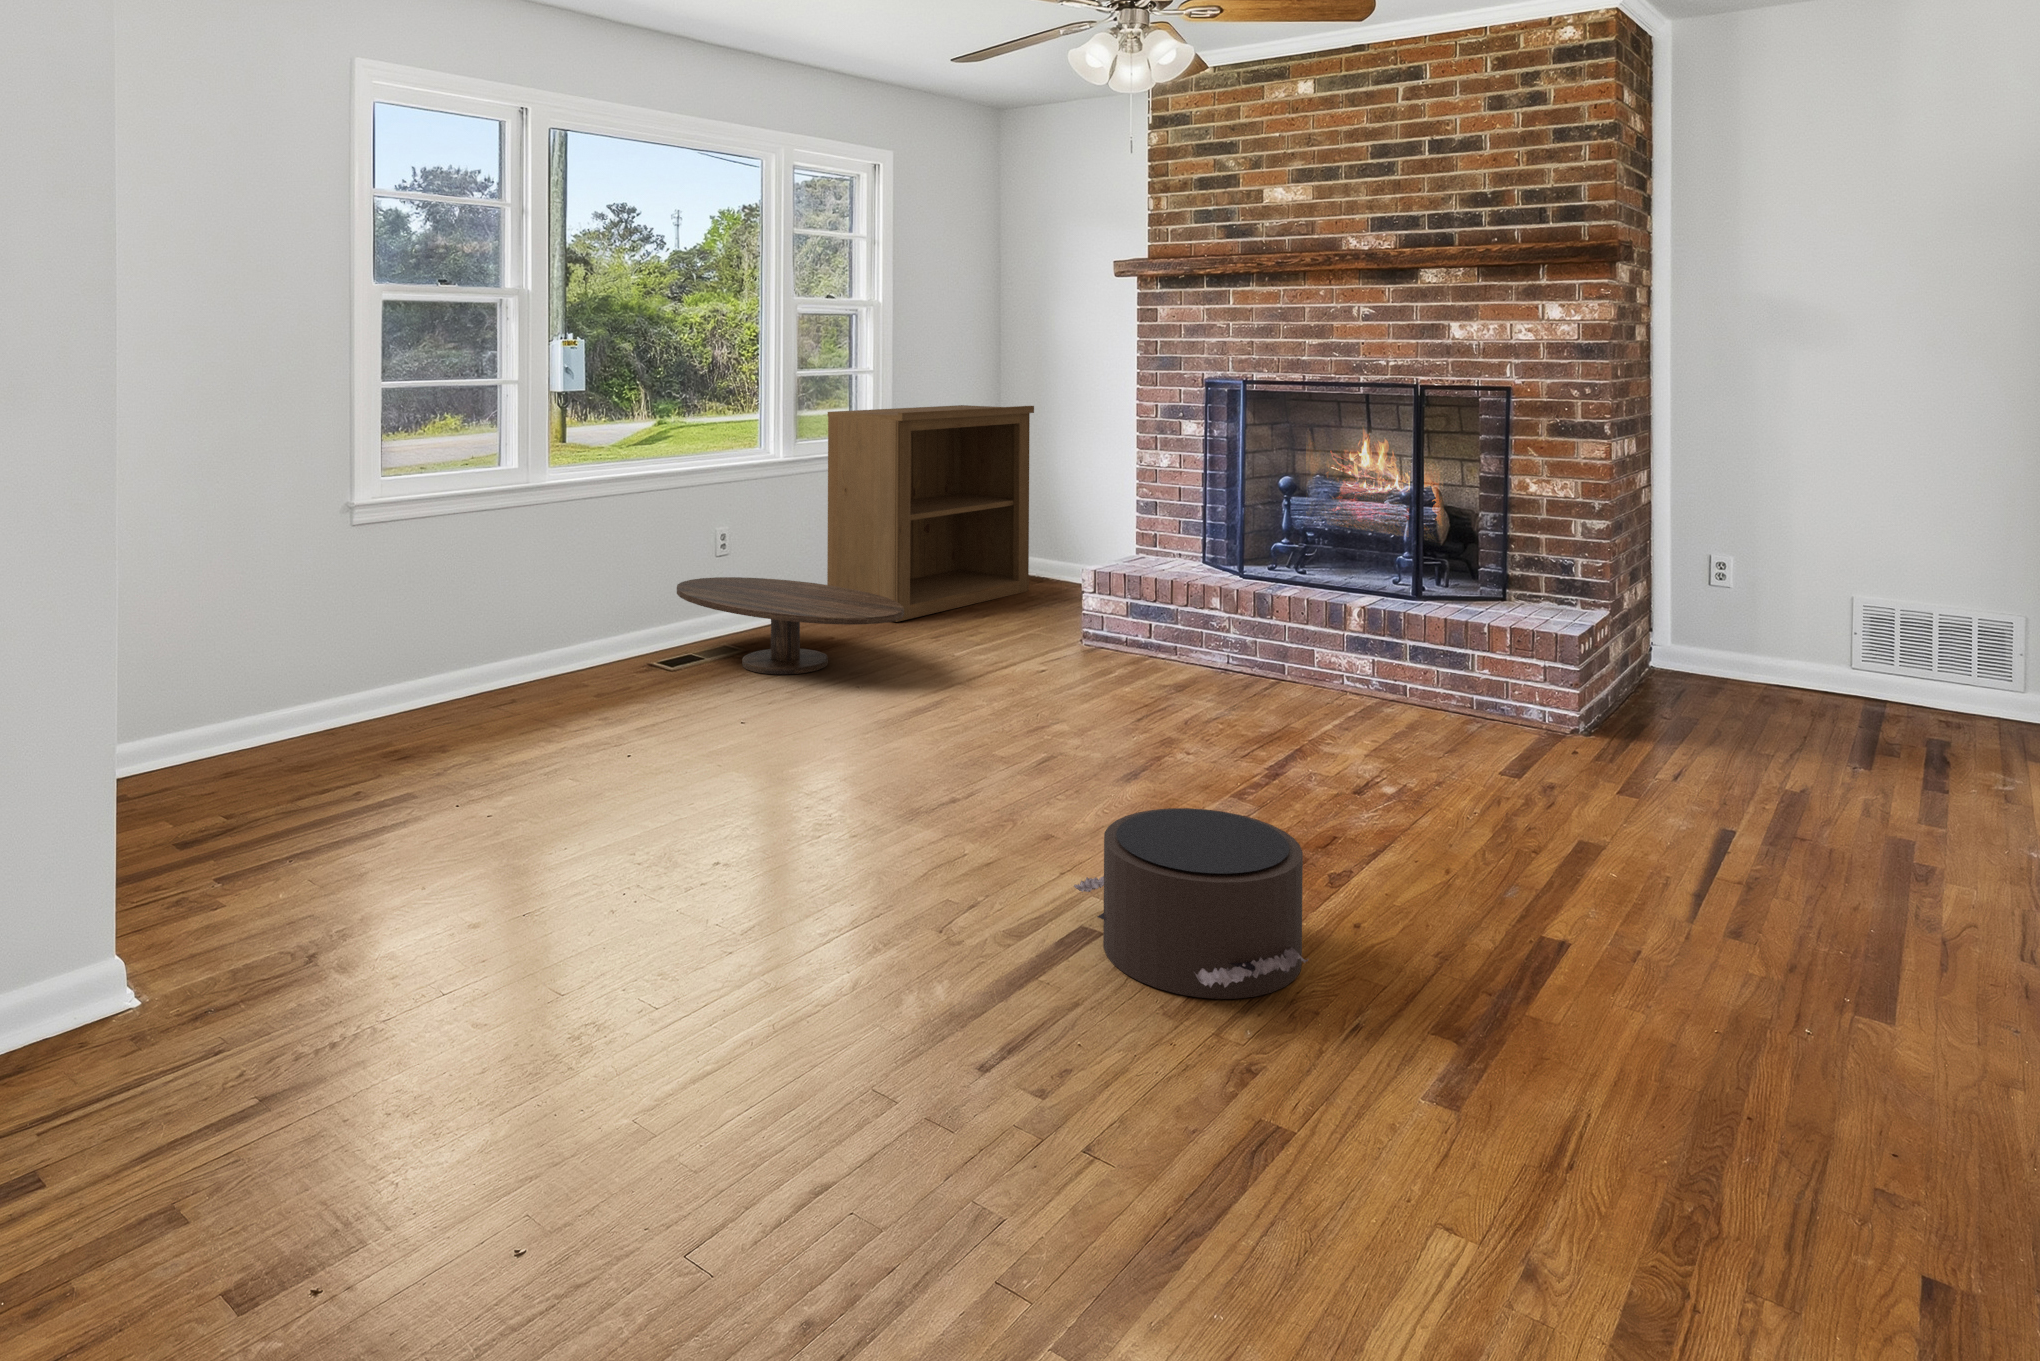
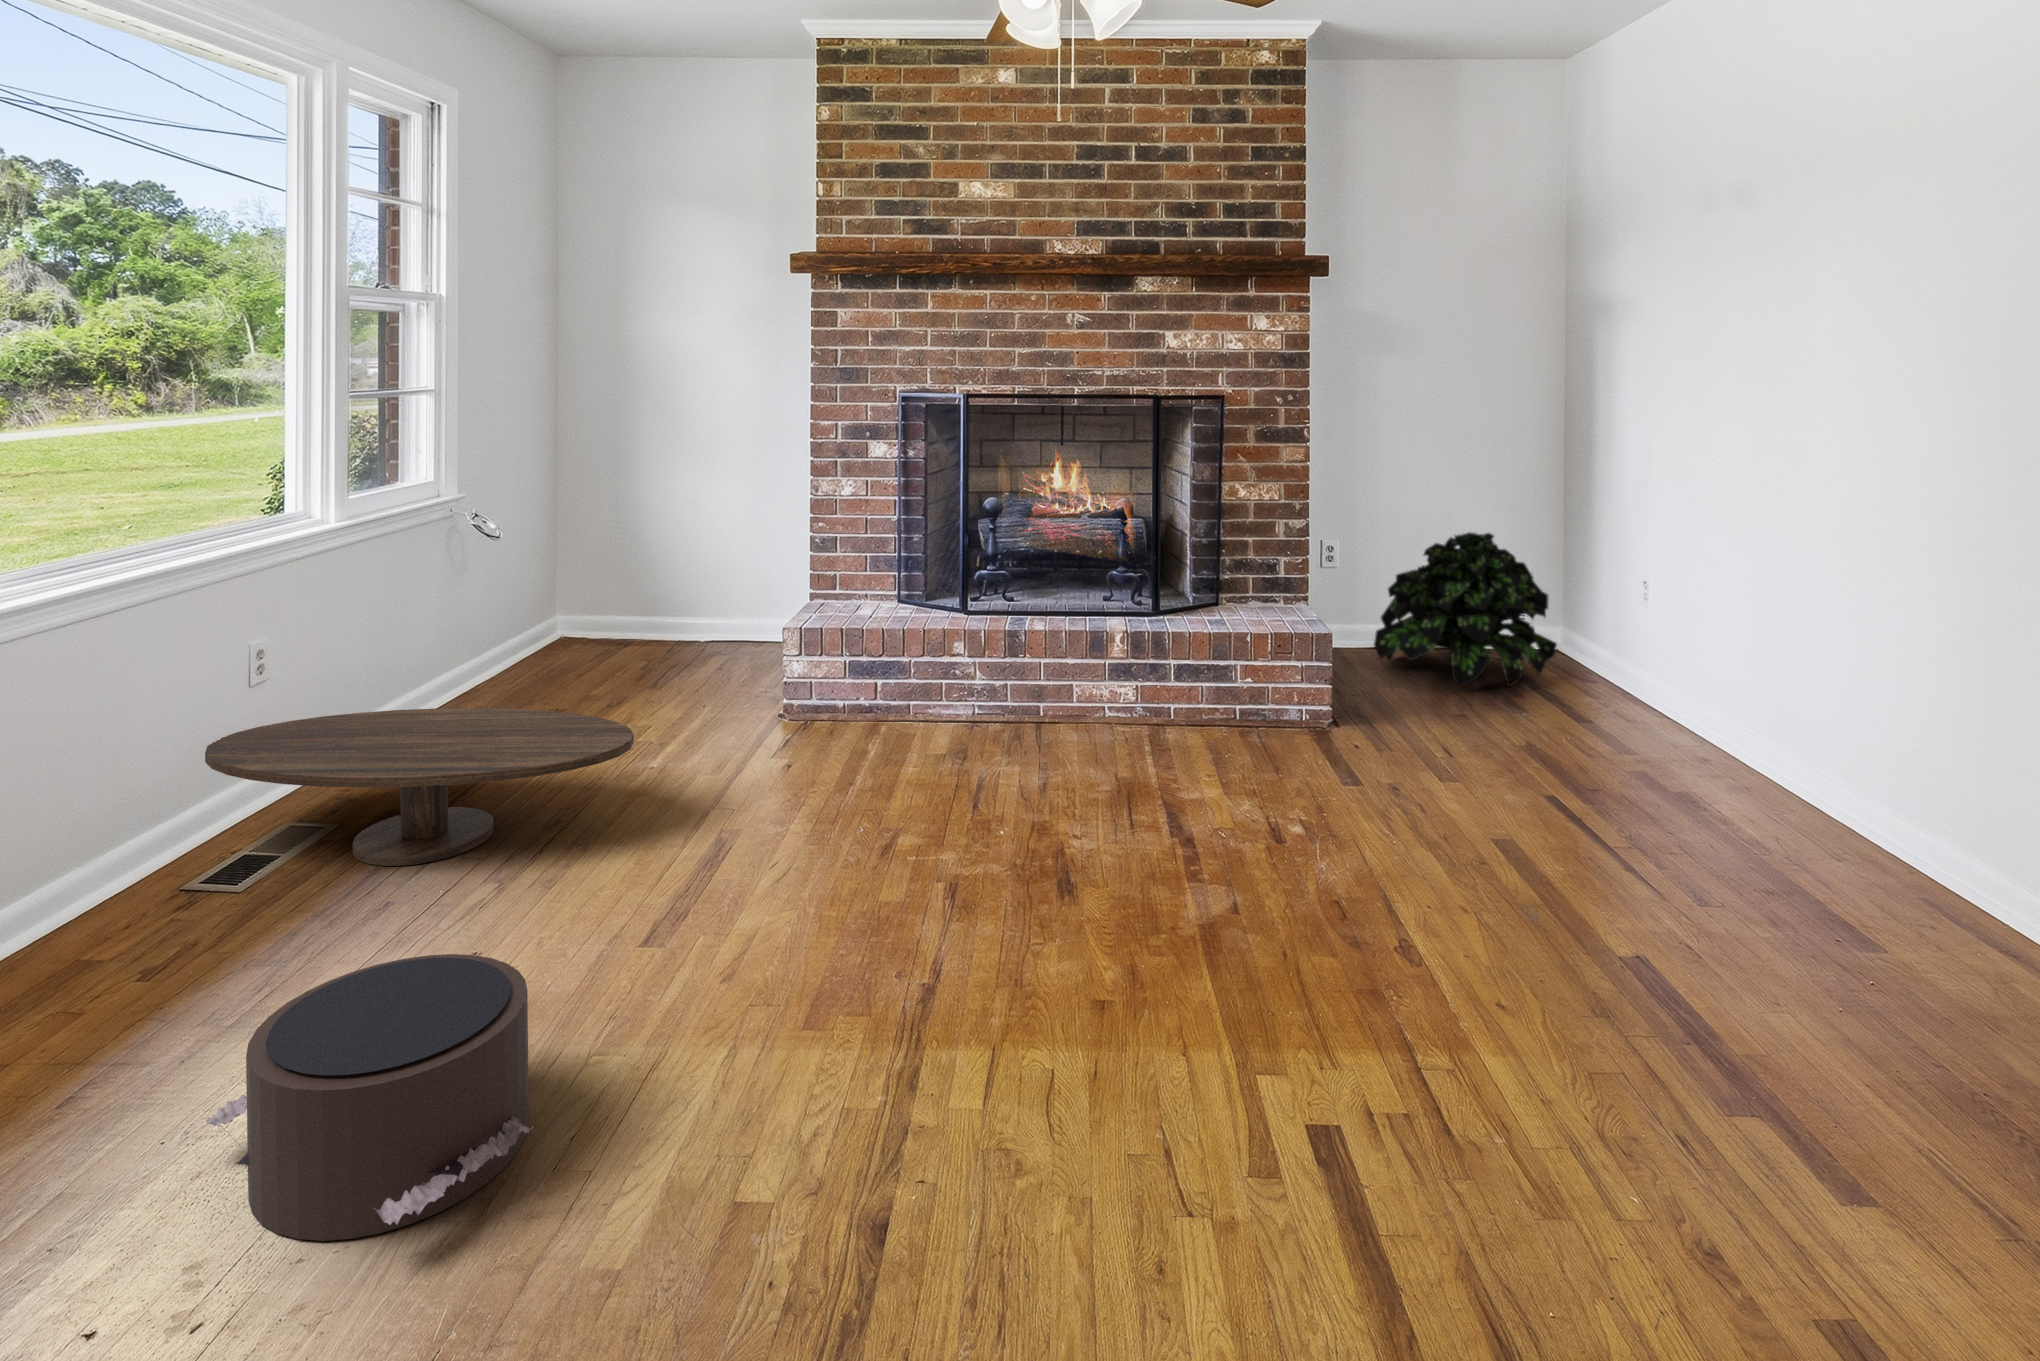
bookshelf: present [827,405,1034,622] -> none [390,428,645,733]
potted plant: none [1715,559,1963,742] -> present [1374,532,1557,687]
pouf: present [1074,808,1309,999] -> present [206,954,534,1241]

